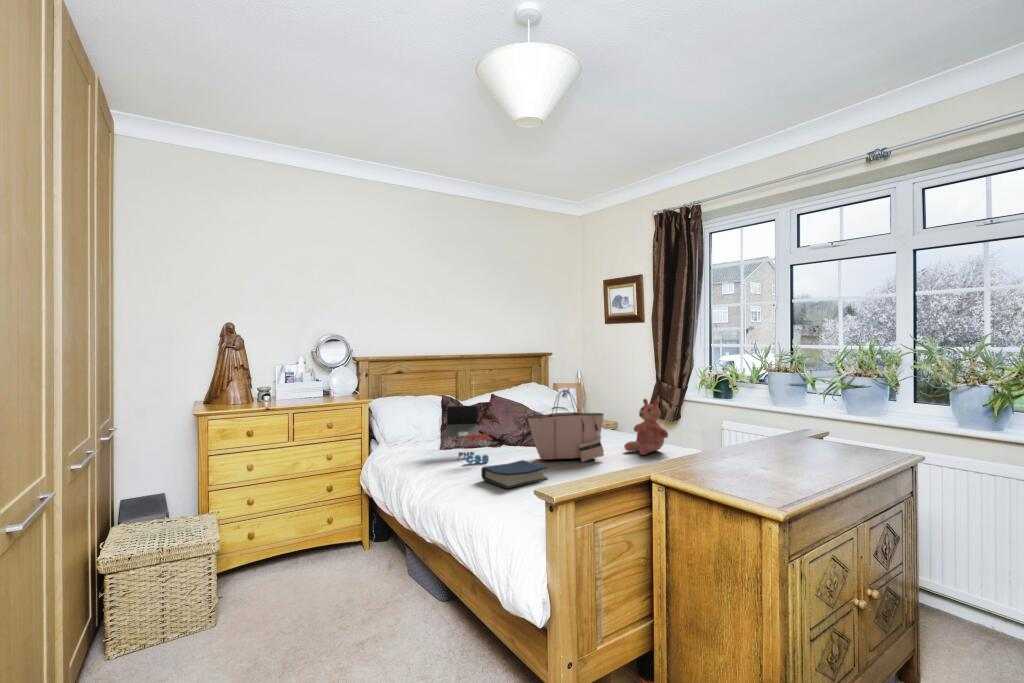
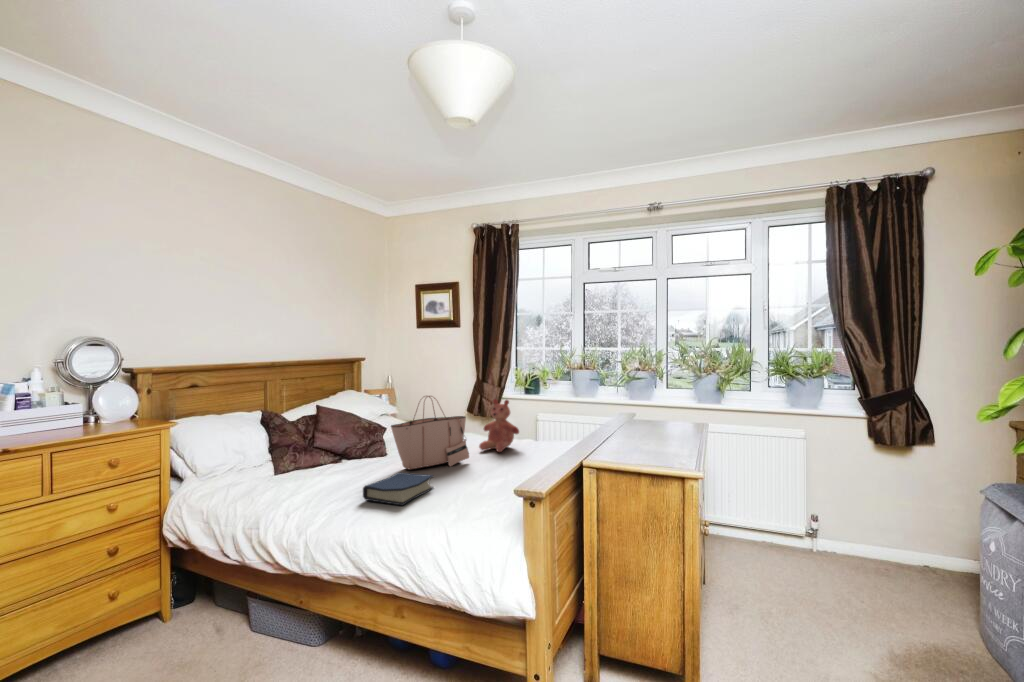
laptop: present [447,406,491,463] -> none [287,419,354,485]

